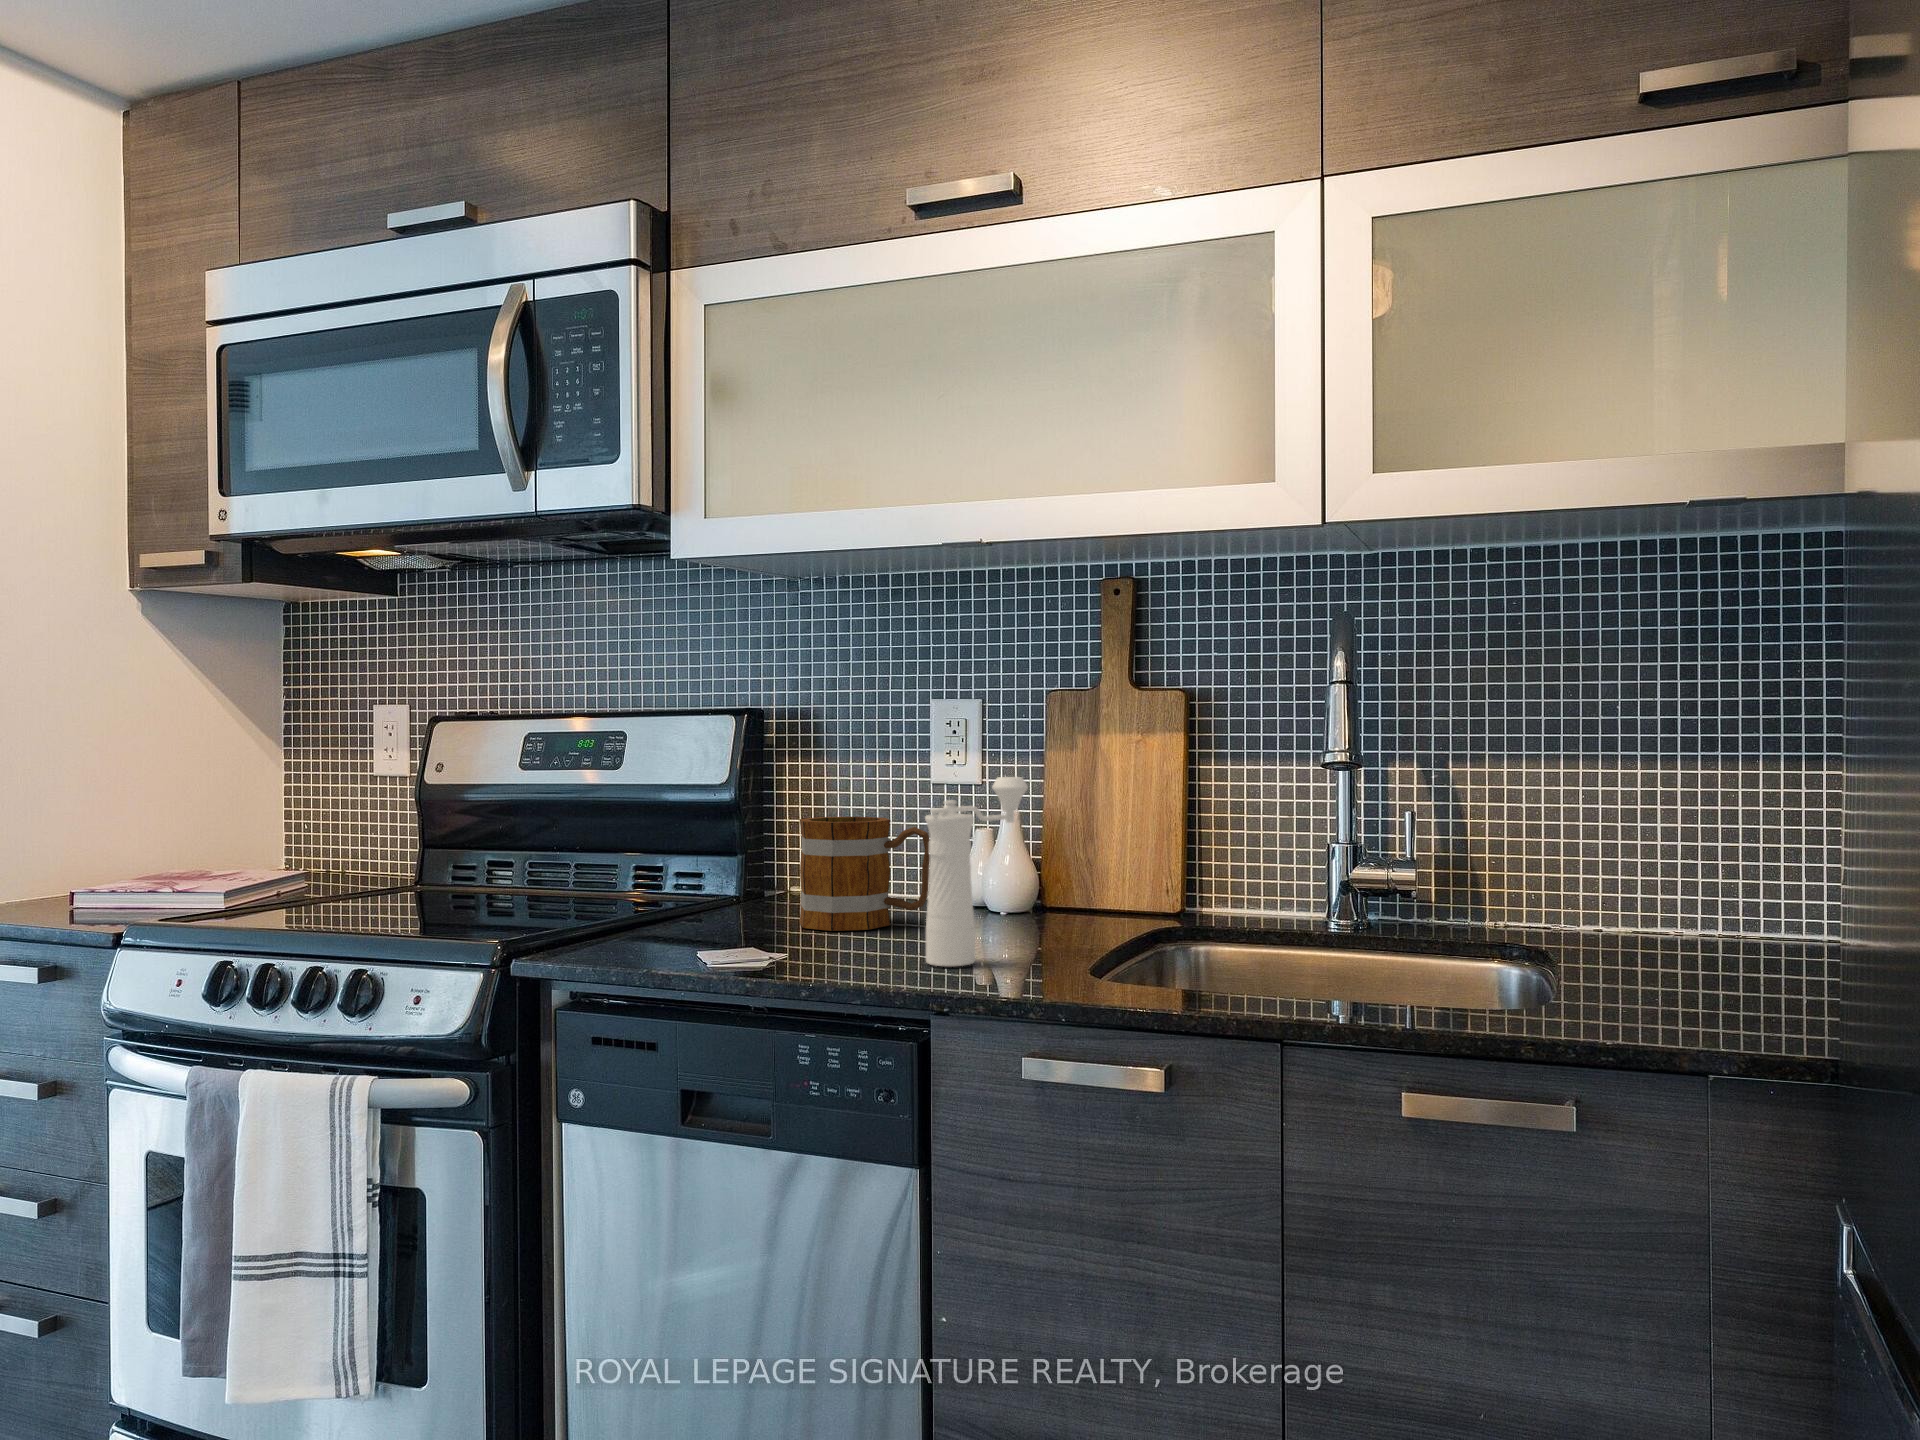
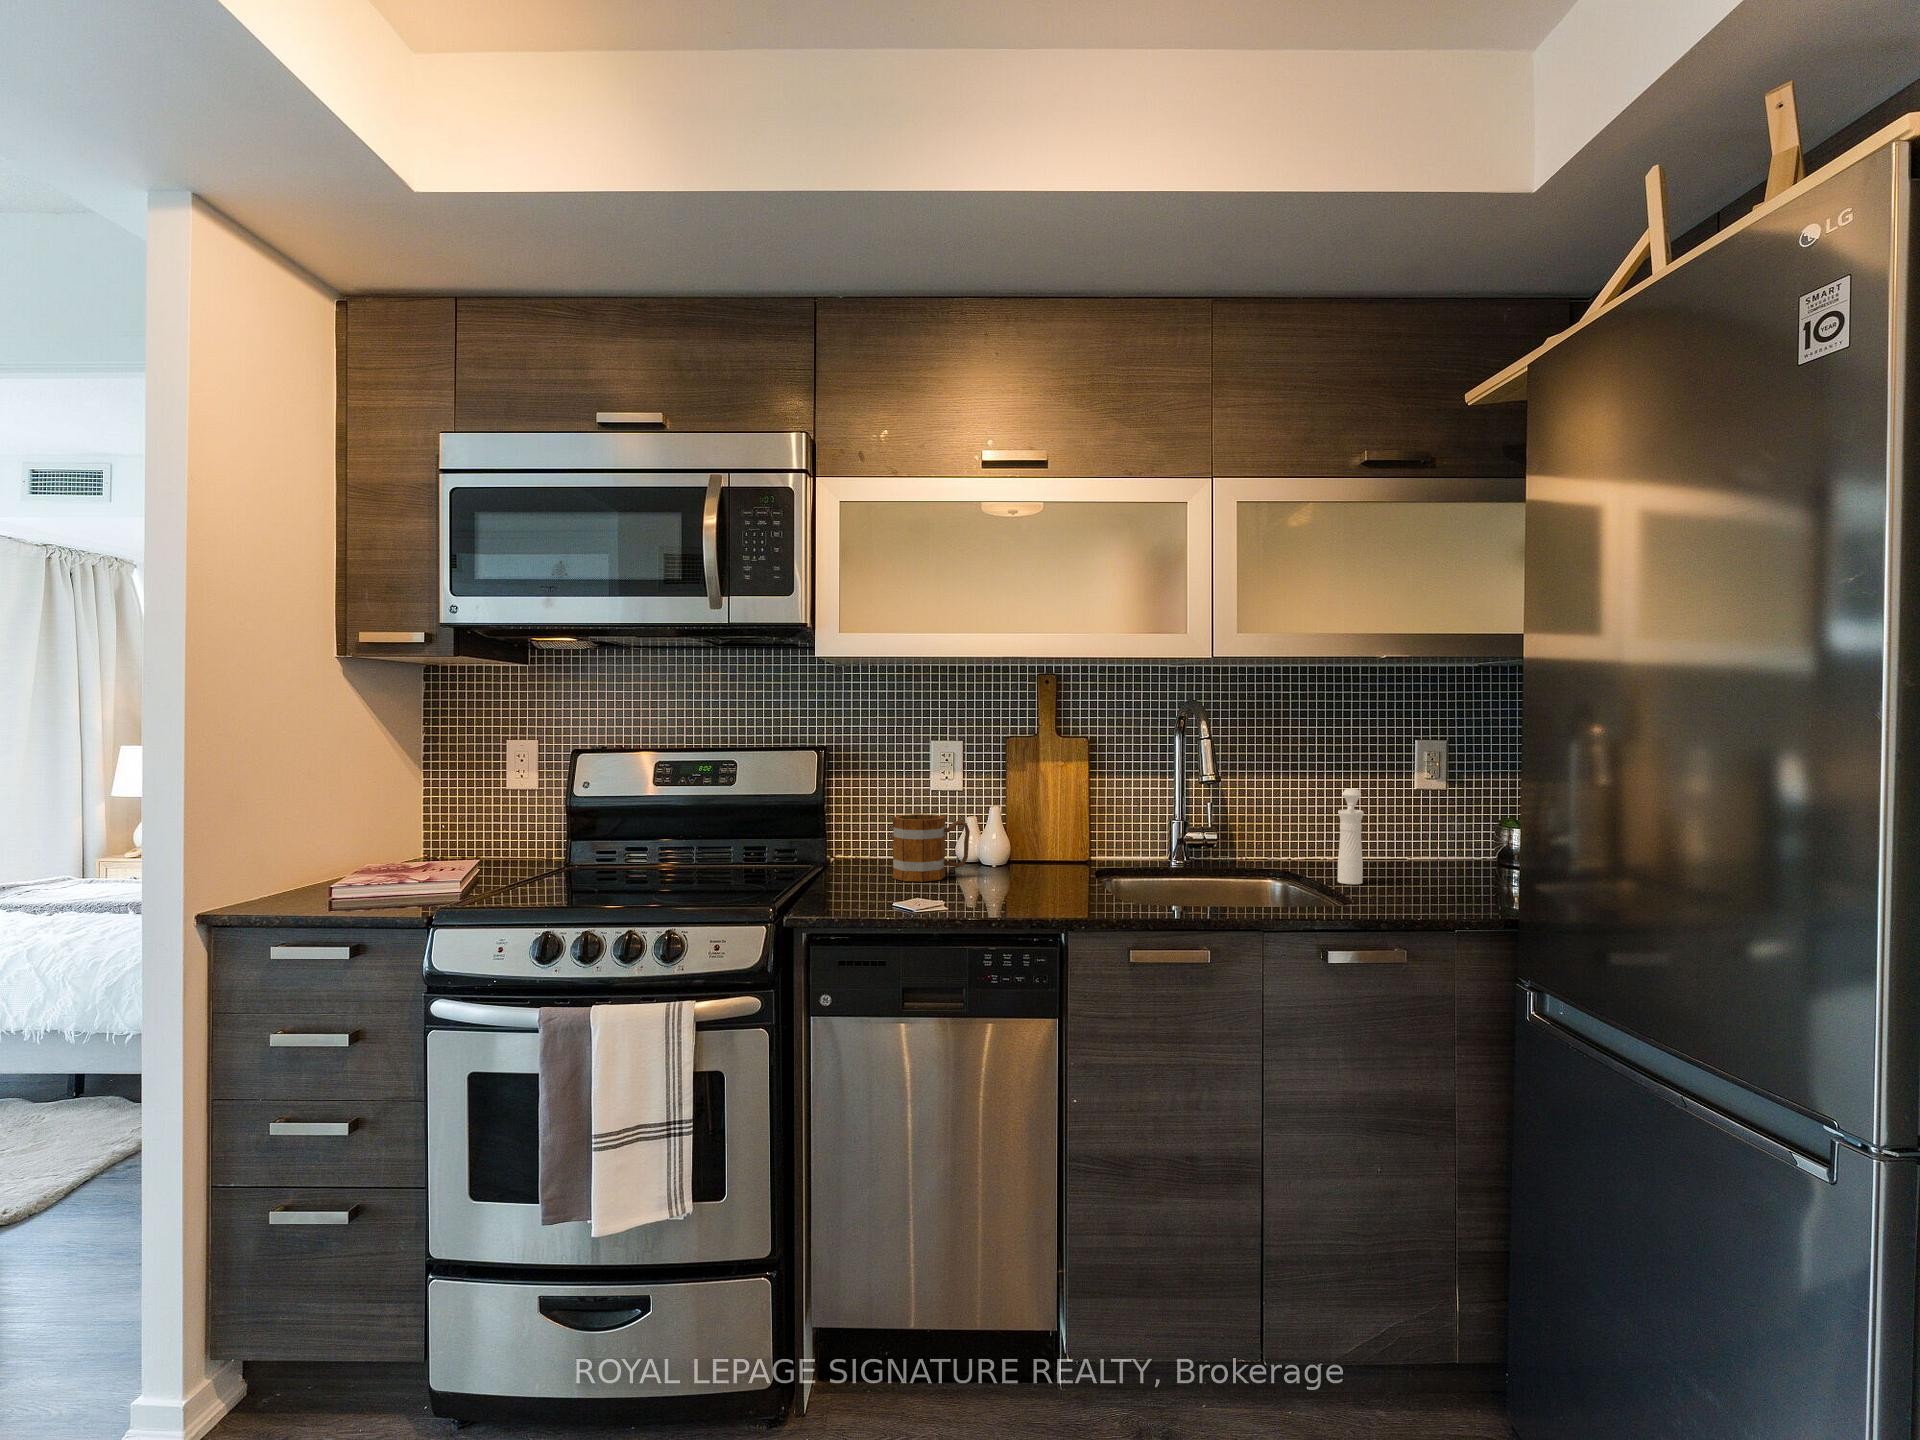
pepper mill: present [925,777,1028,966] -> present [1338,789,1364,884]

